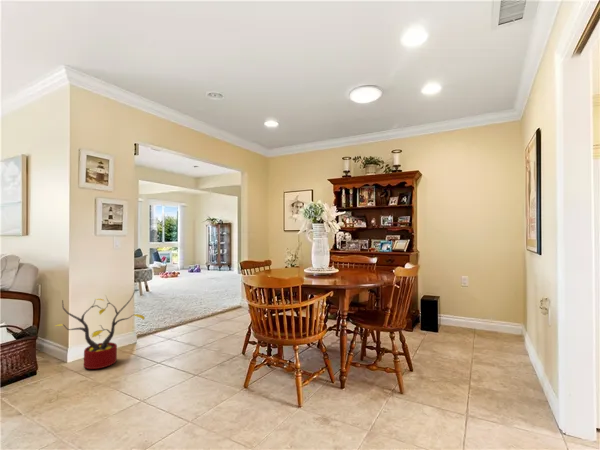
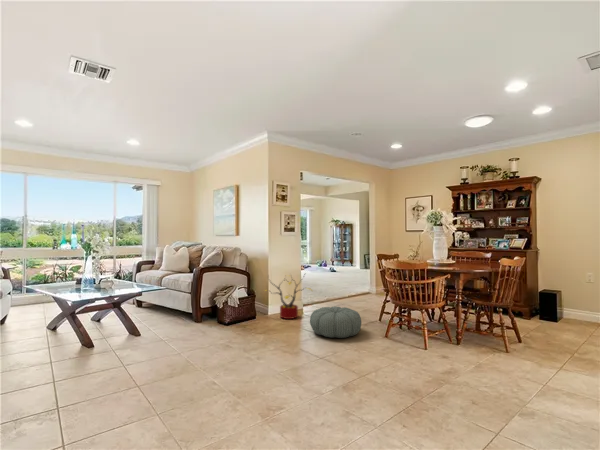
pouf: none [120,345,209,406] -> present [310,306,362,338]

